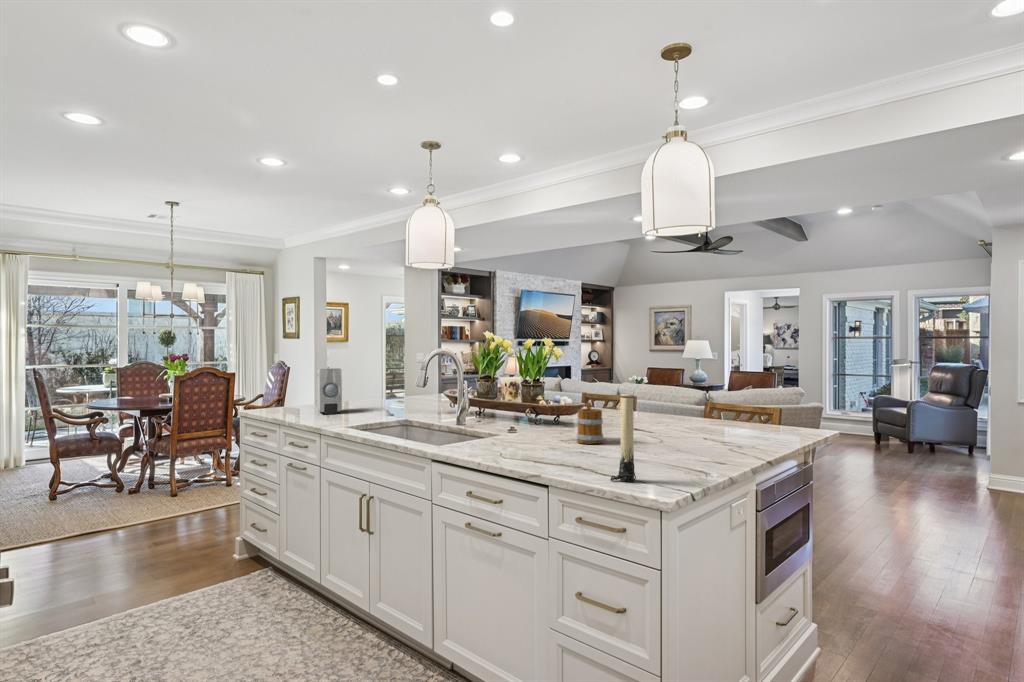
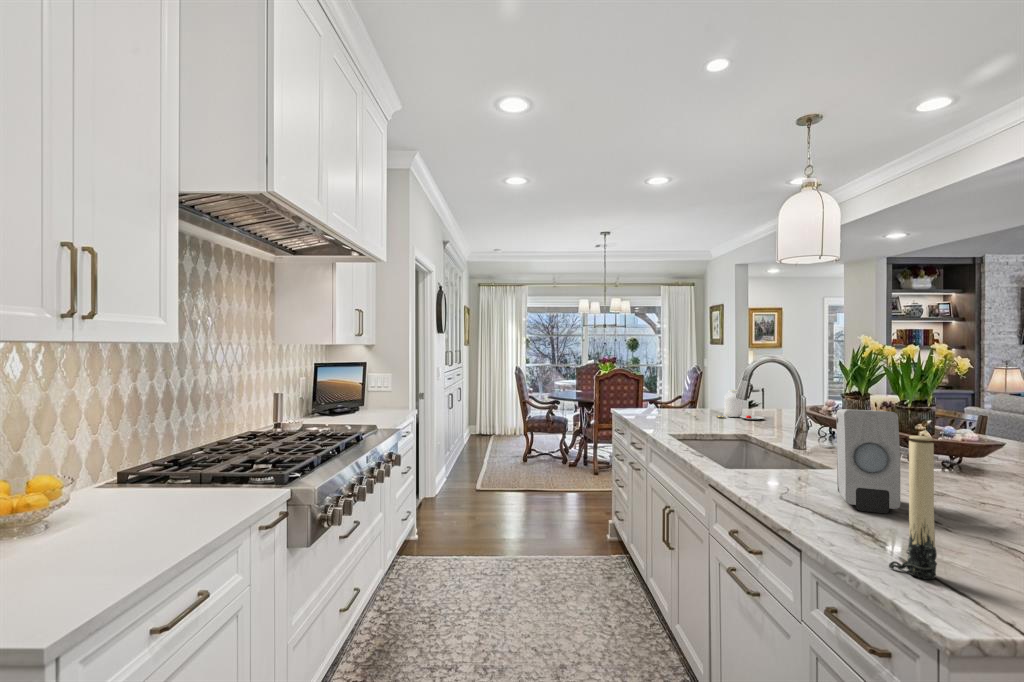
soap dispenser: present [318,368,342,414] -> present [836,409,900,513]
jar: none [361,381,405,408] -> present [716,390,764,420]
mug: present [576,402,603,444] -> none [932,442,986,507]

